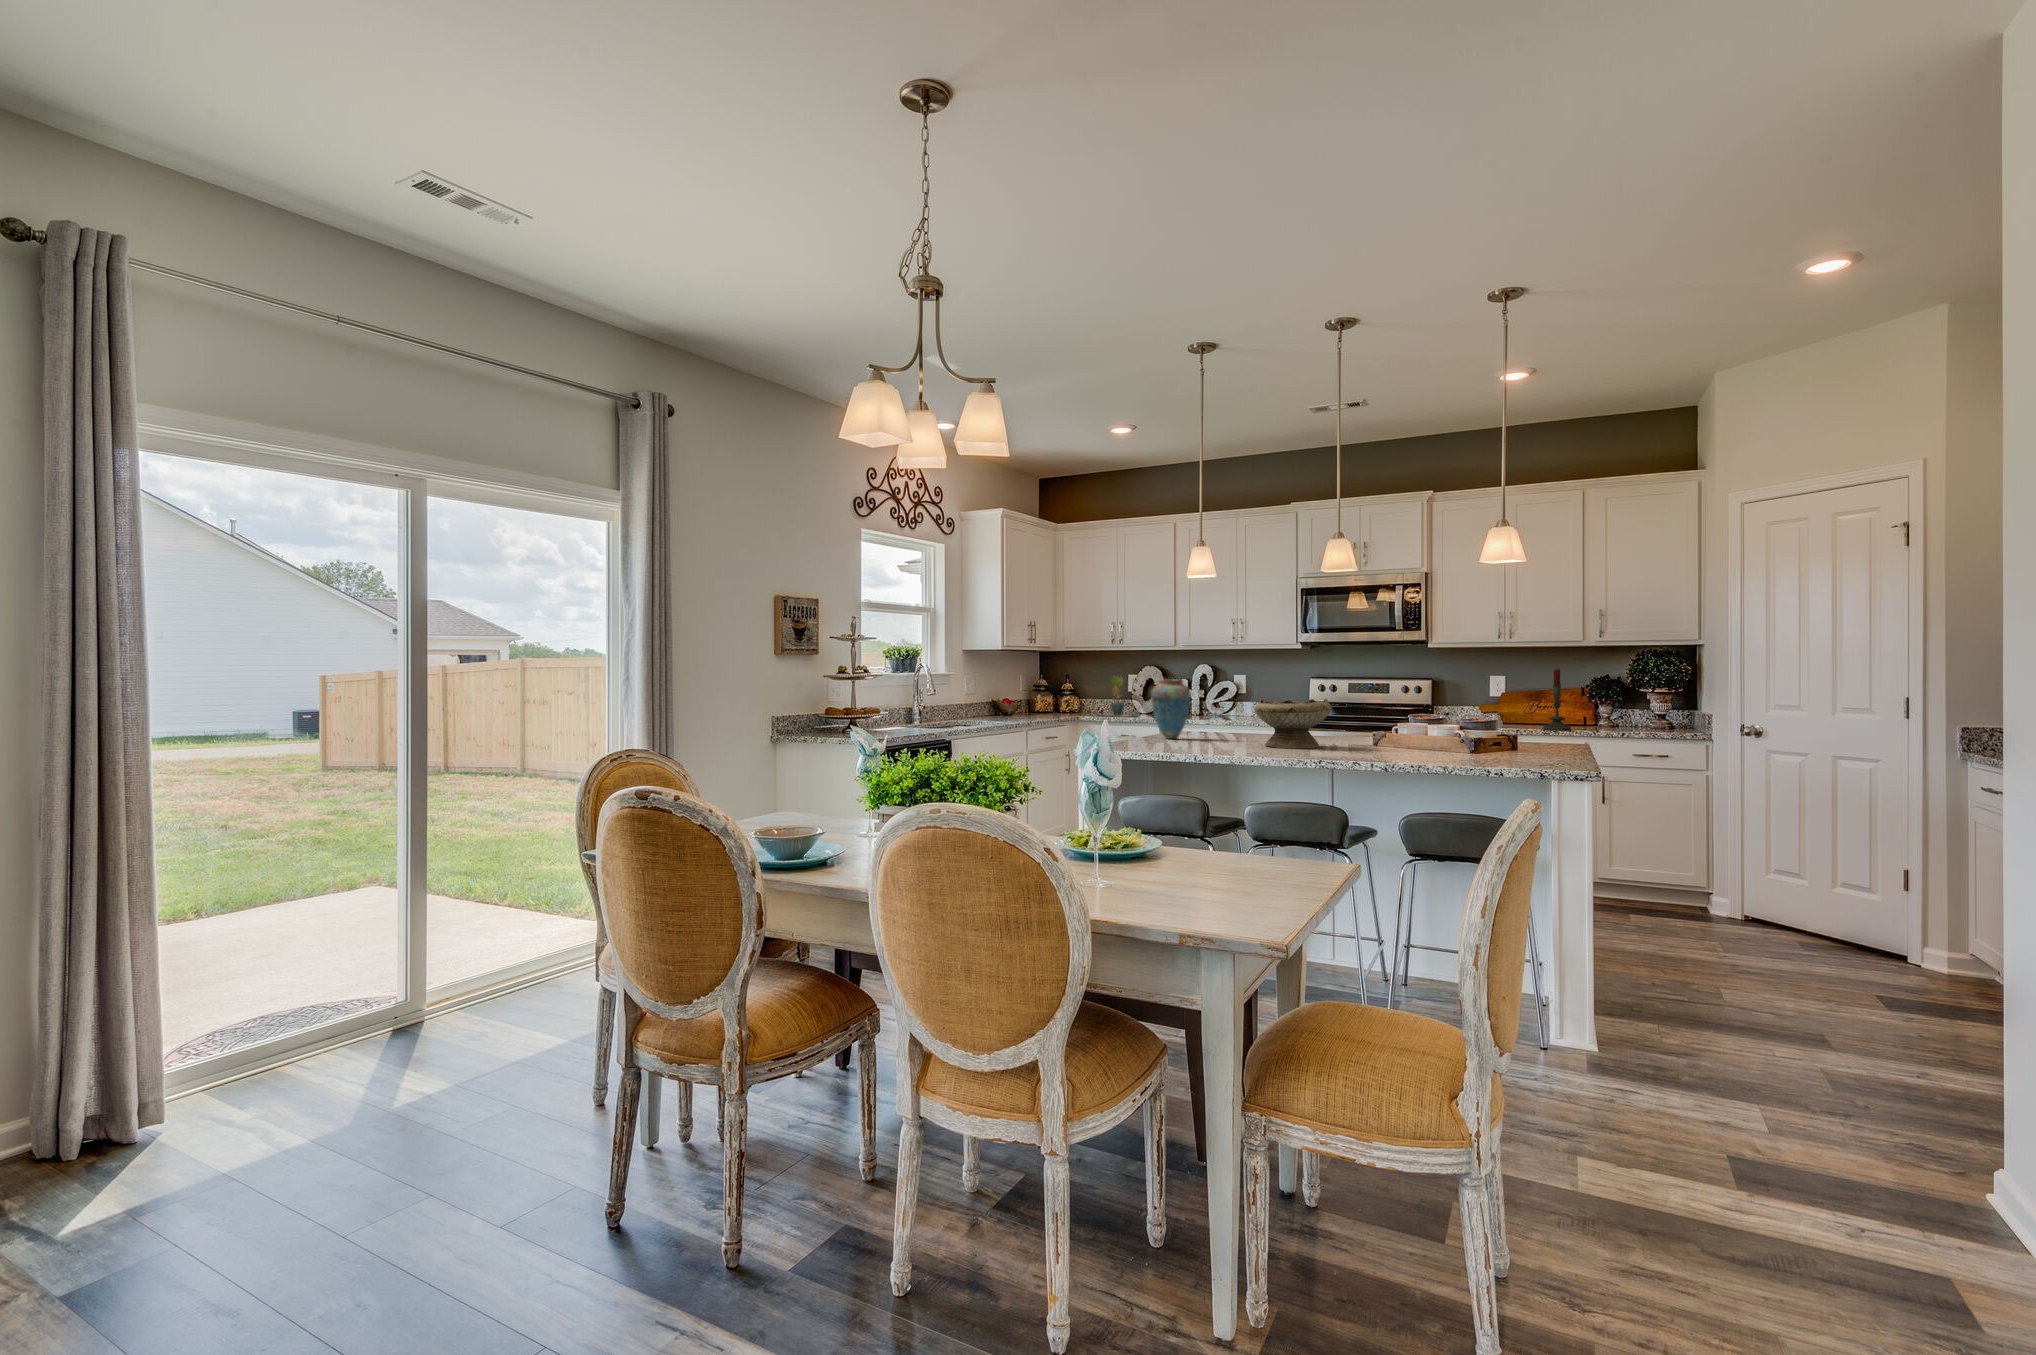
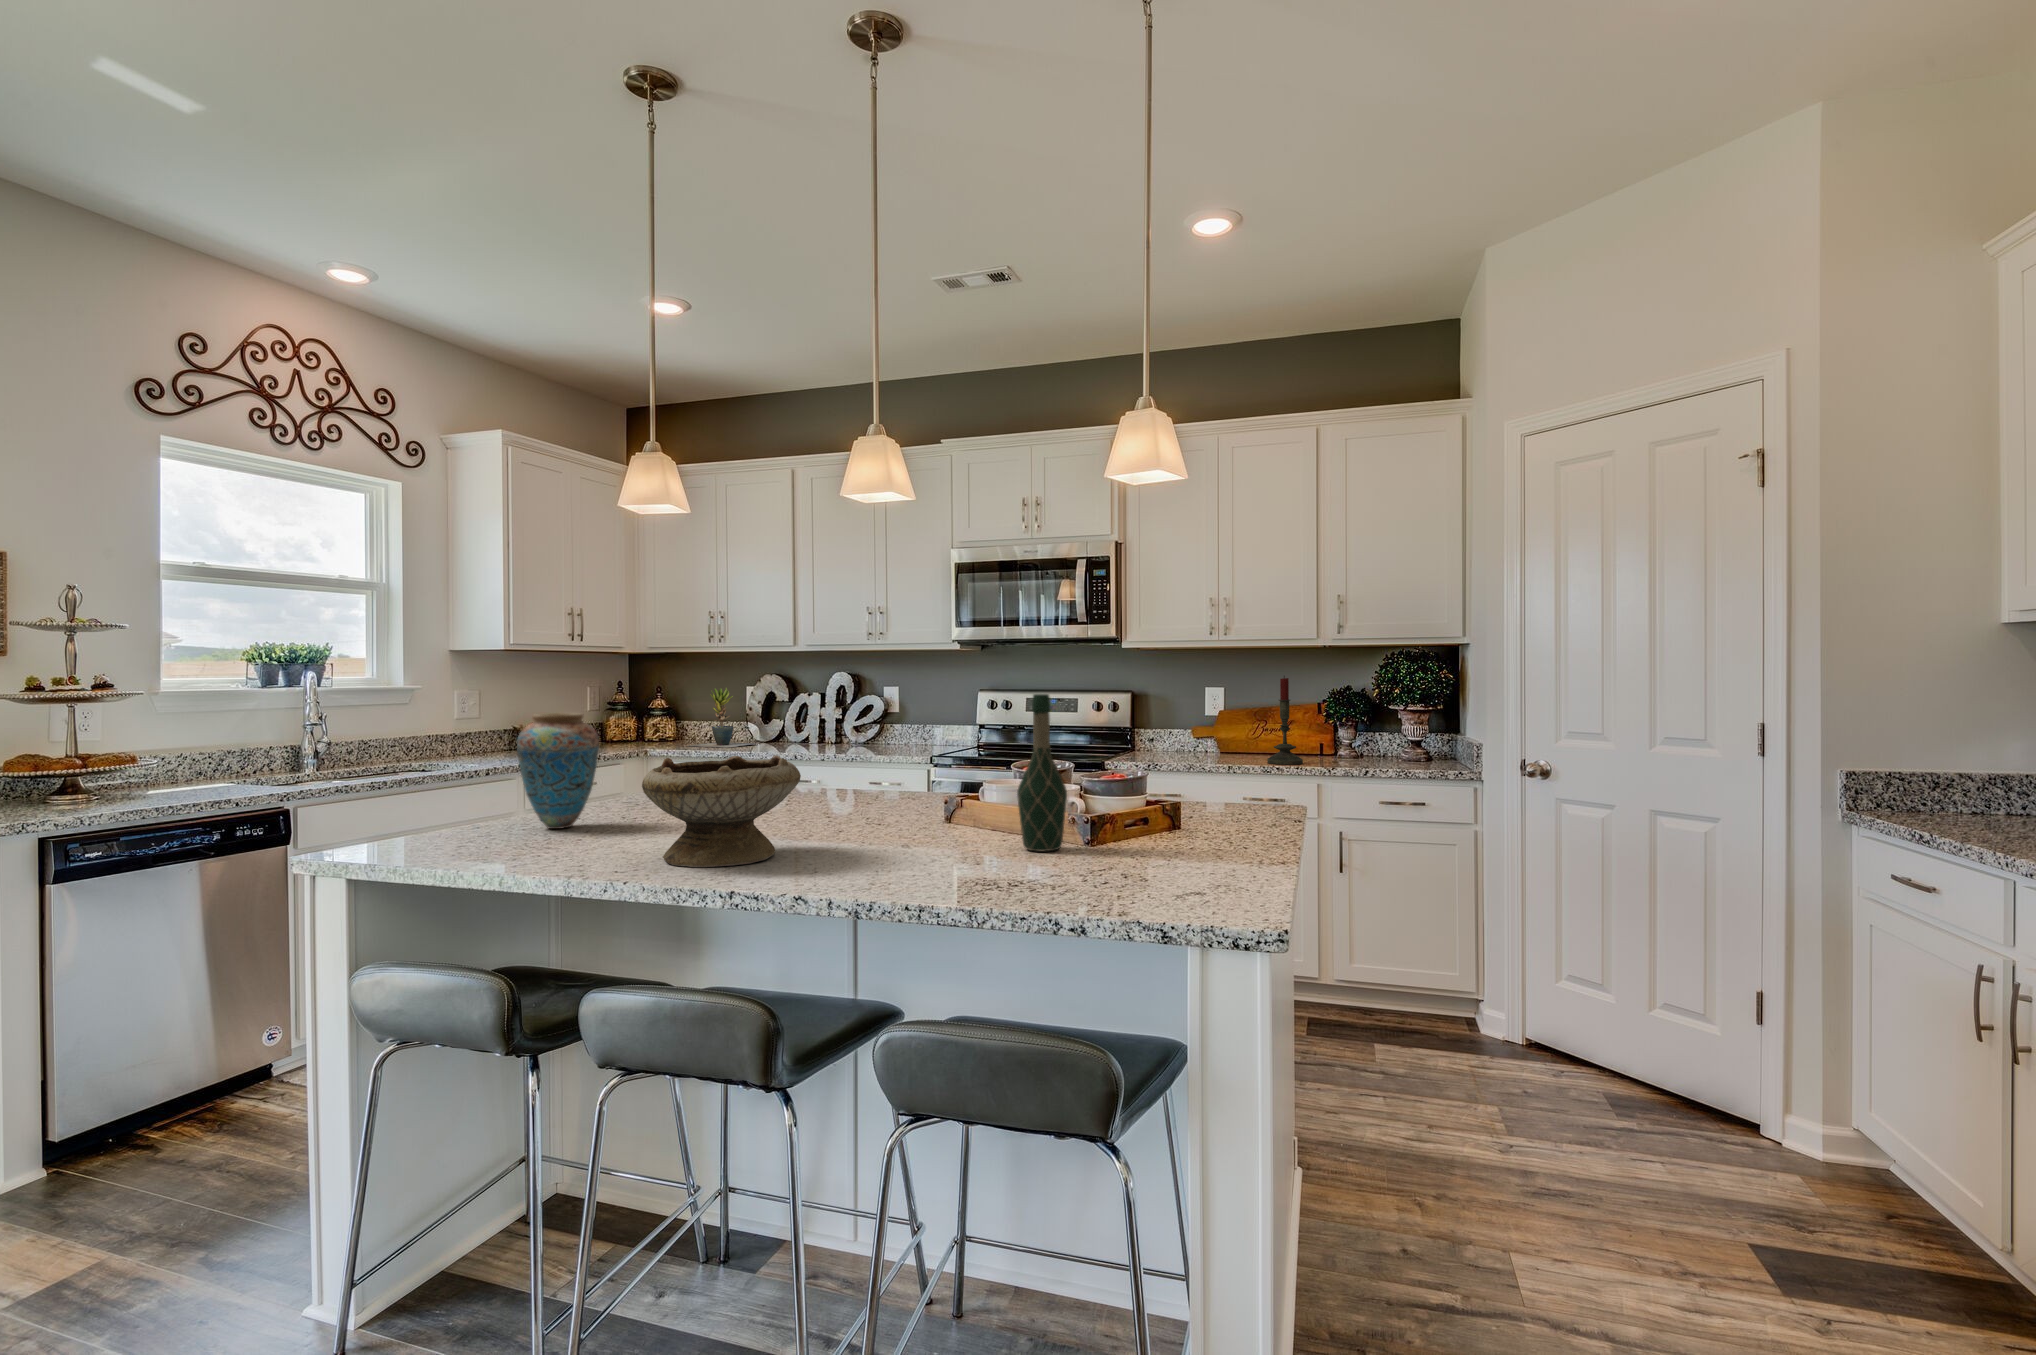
wine bottle: none [1439,669,1467,749] -> present [1017,694,1067,852]

